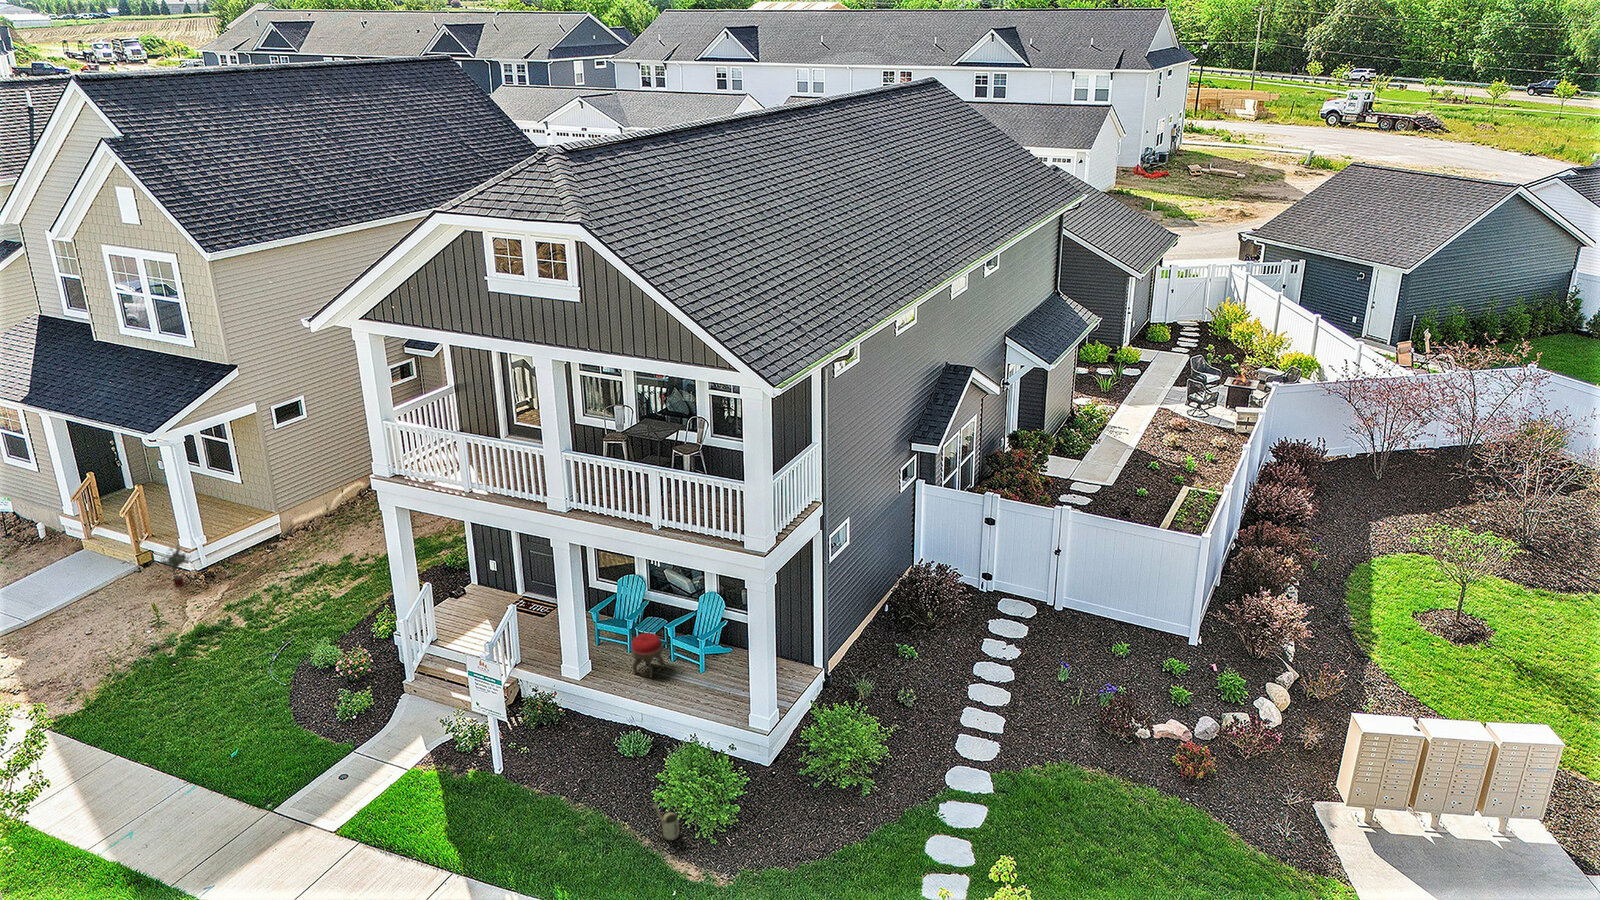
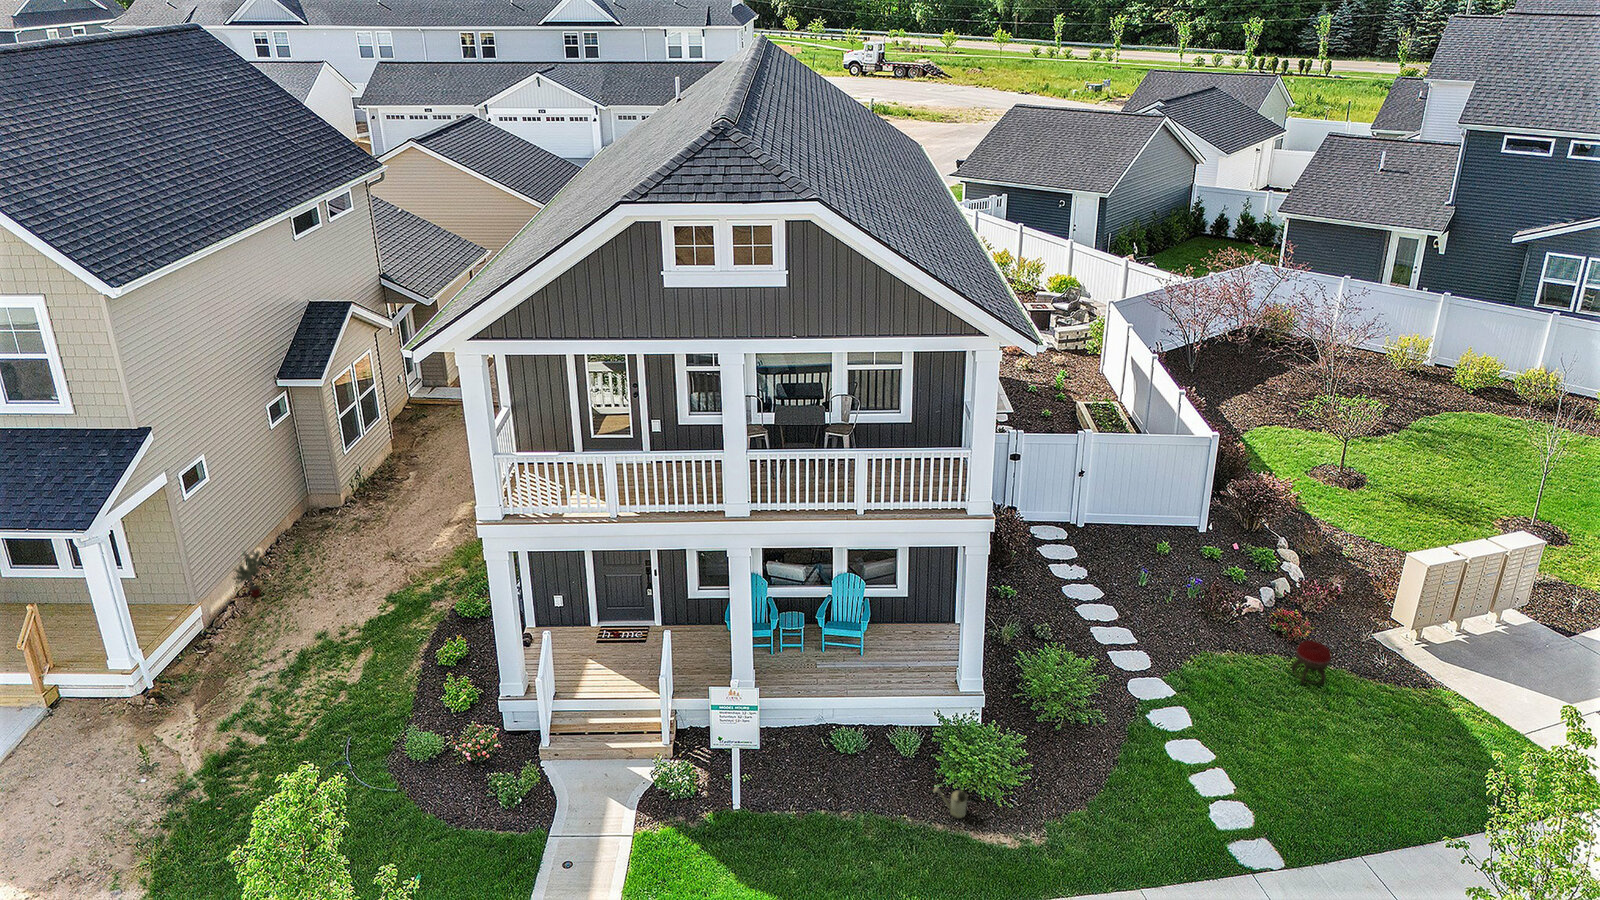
potted tree: present [161,546,191,587] -> present [233,551,263,597]
footstool: present [631,633,664,679] -> present [1292,640,1331,685]

